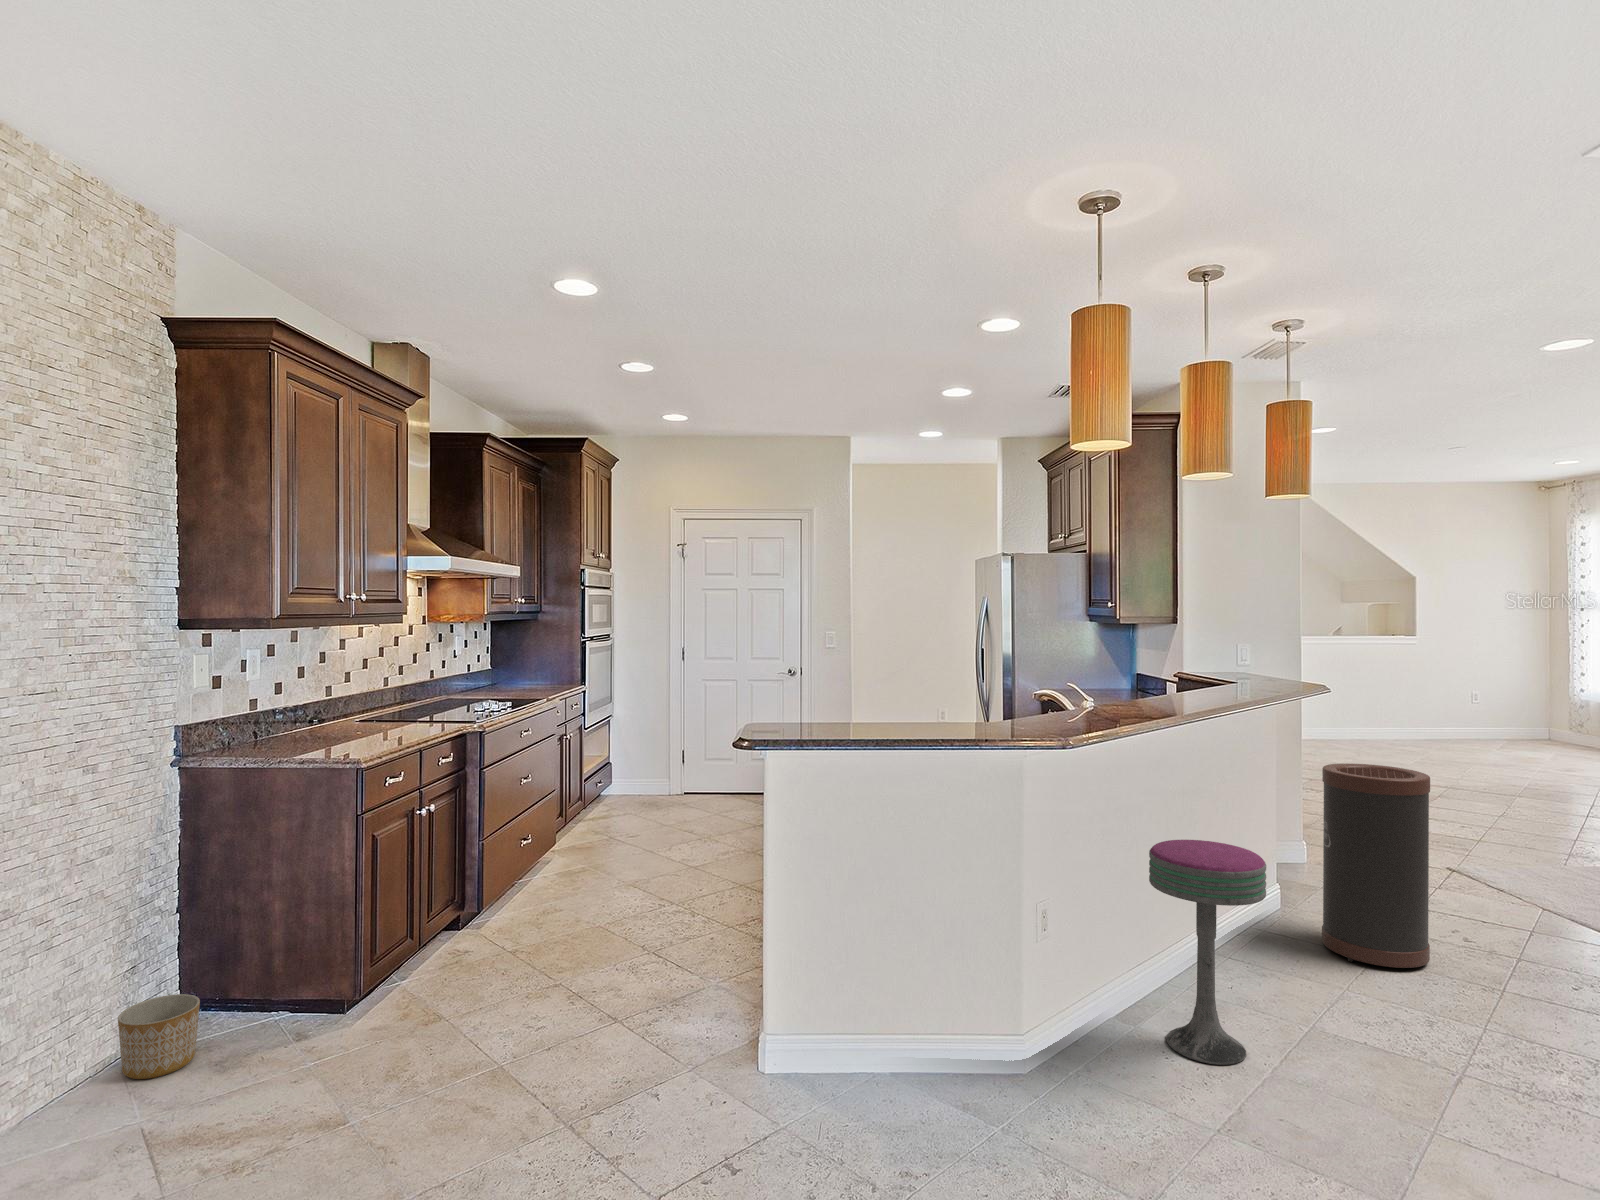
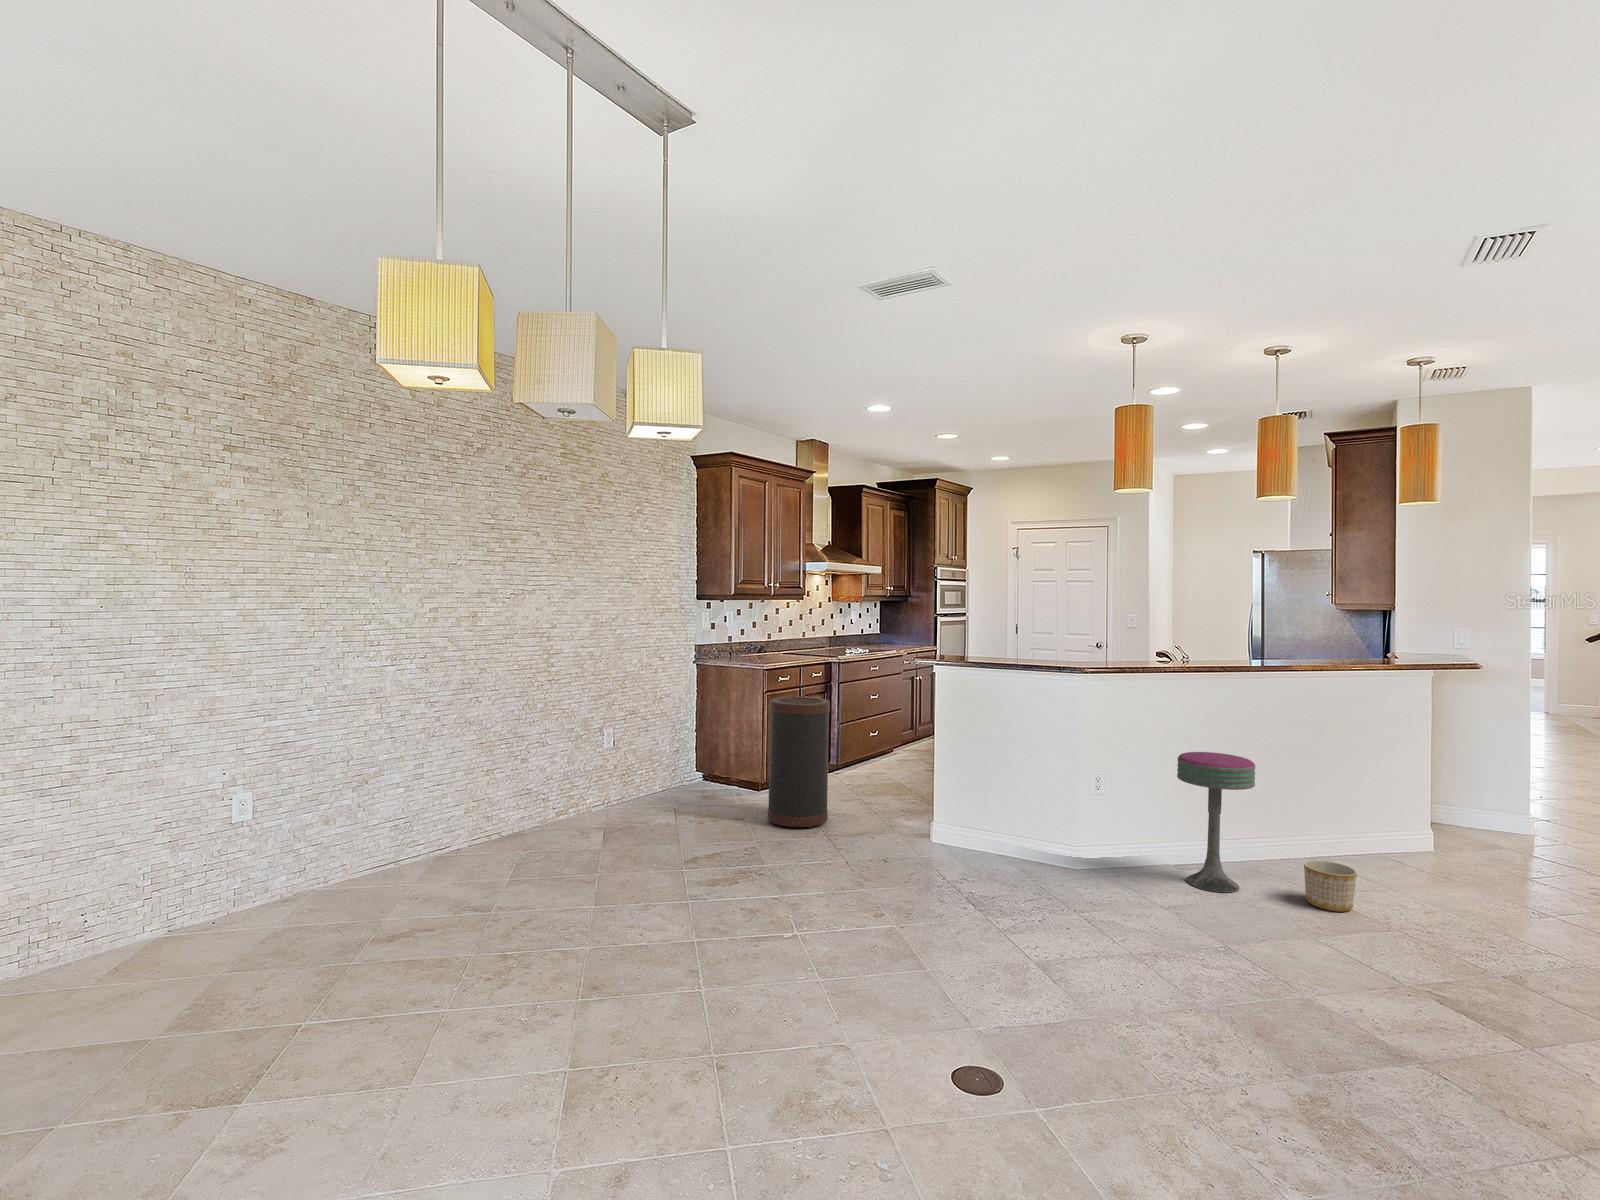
trash can: present [1322,763,1430,968] -> present [768,696,830,829]
planter: present [118,994,200,1079] -> present [1304,860,1357,912]

